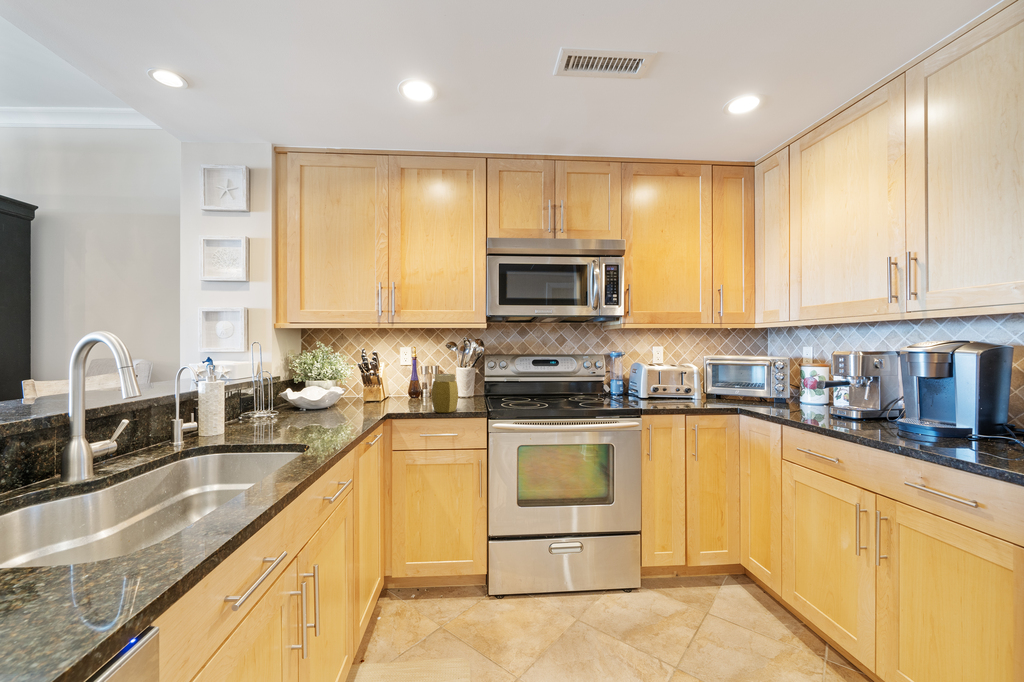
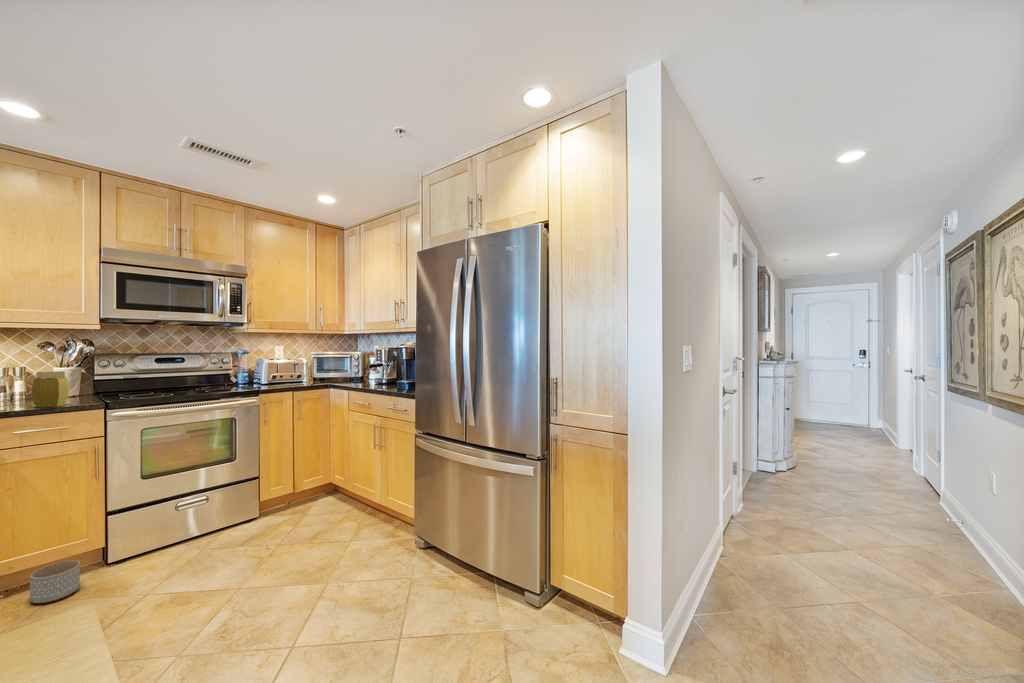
planter: none [425,584,463,632] -> present [30,560,80,603]

